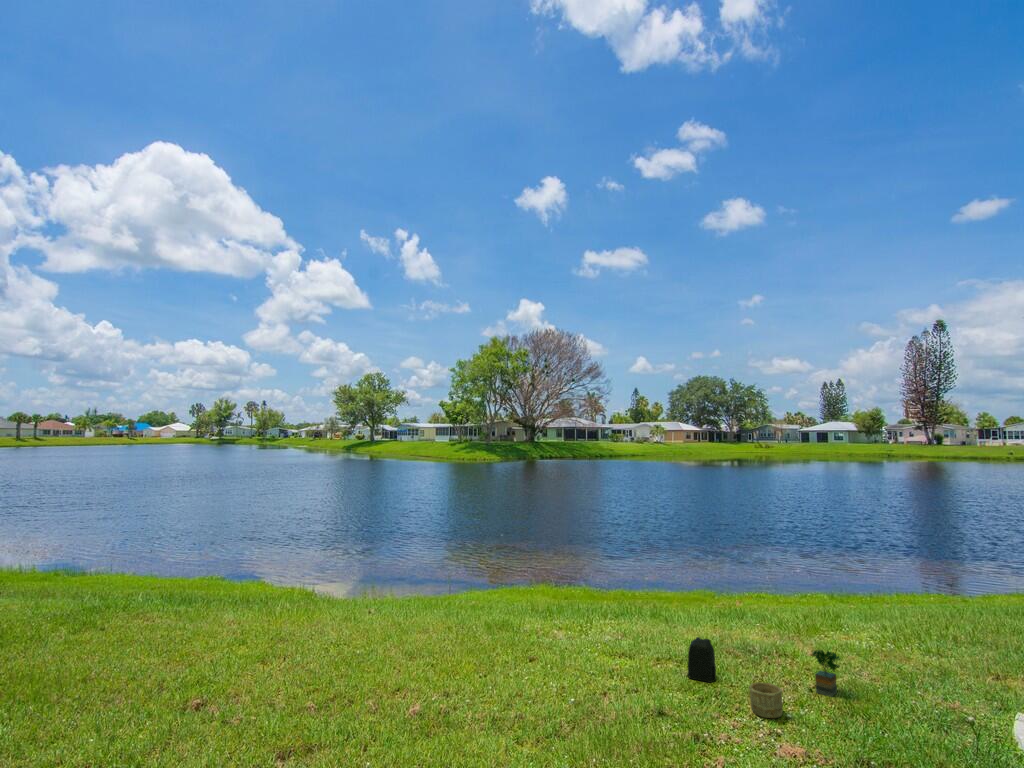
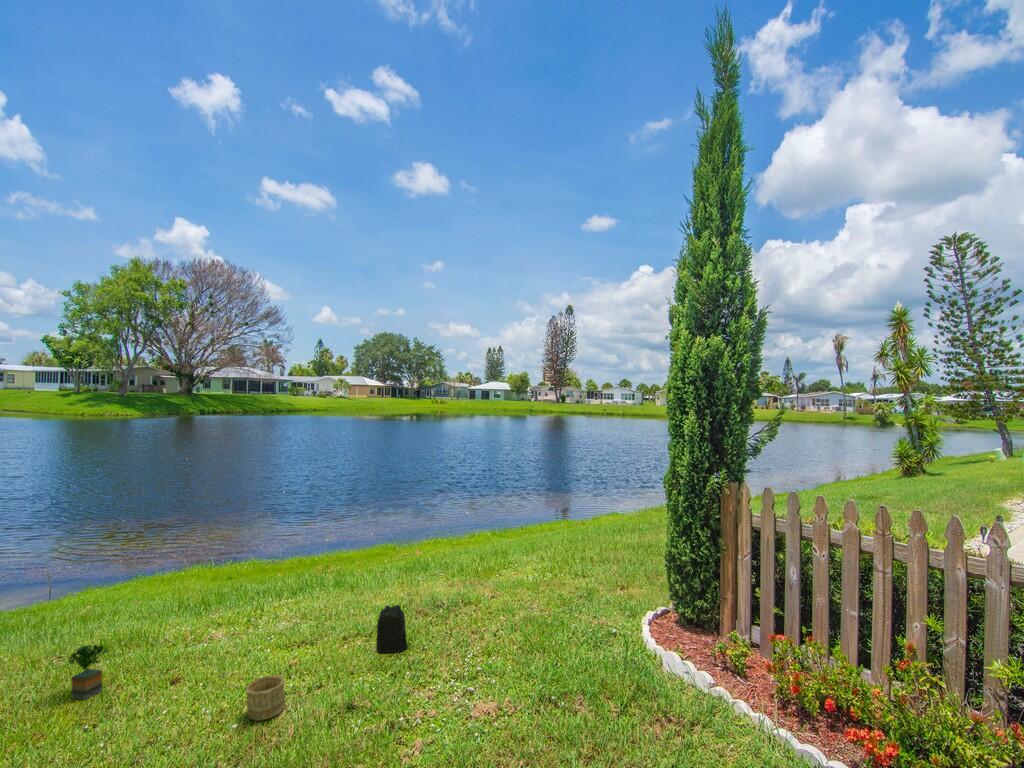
potted tree: present [812,650,840,697] -> present [69,645,108,700]
wooden bucket: present [749,682,783,718] -> present [245,675,285,721]

